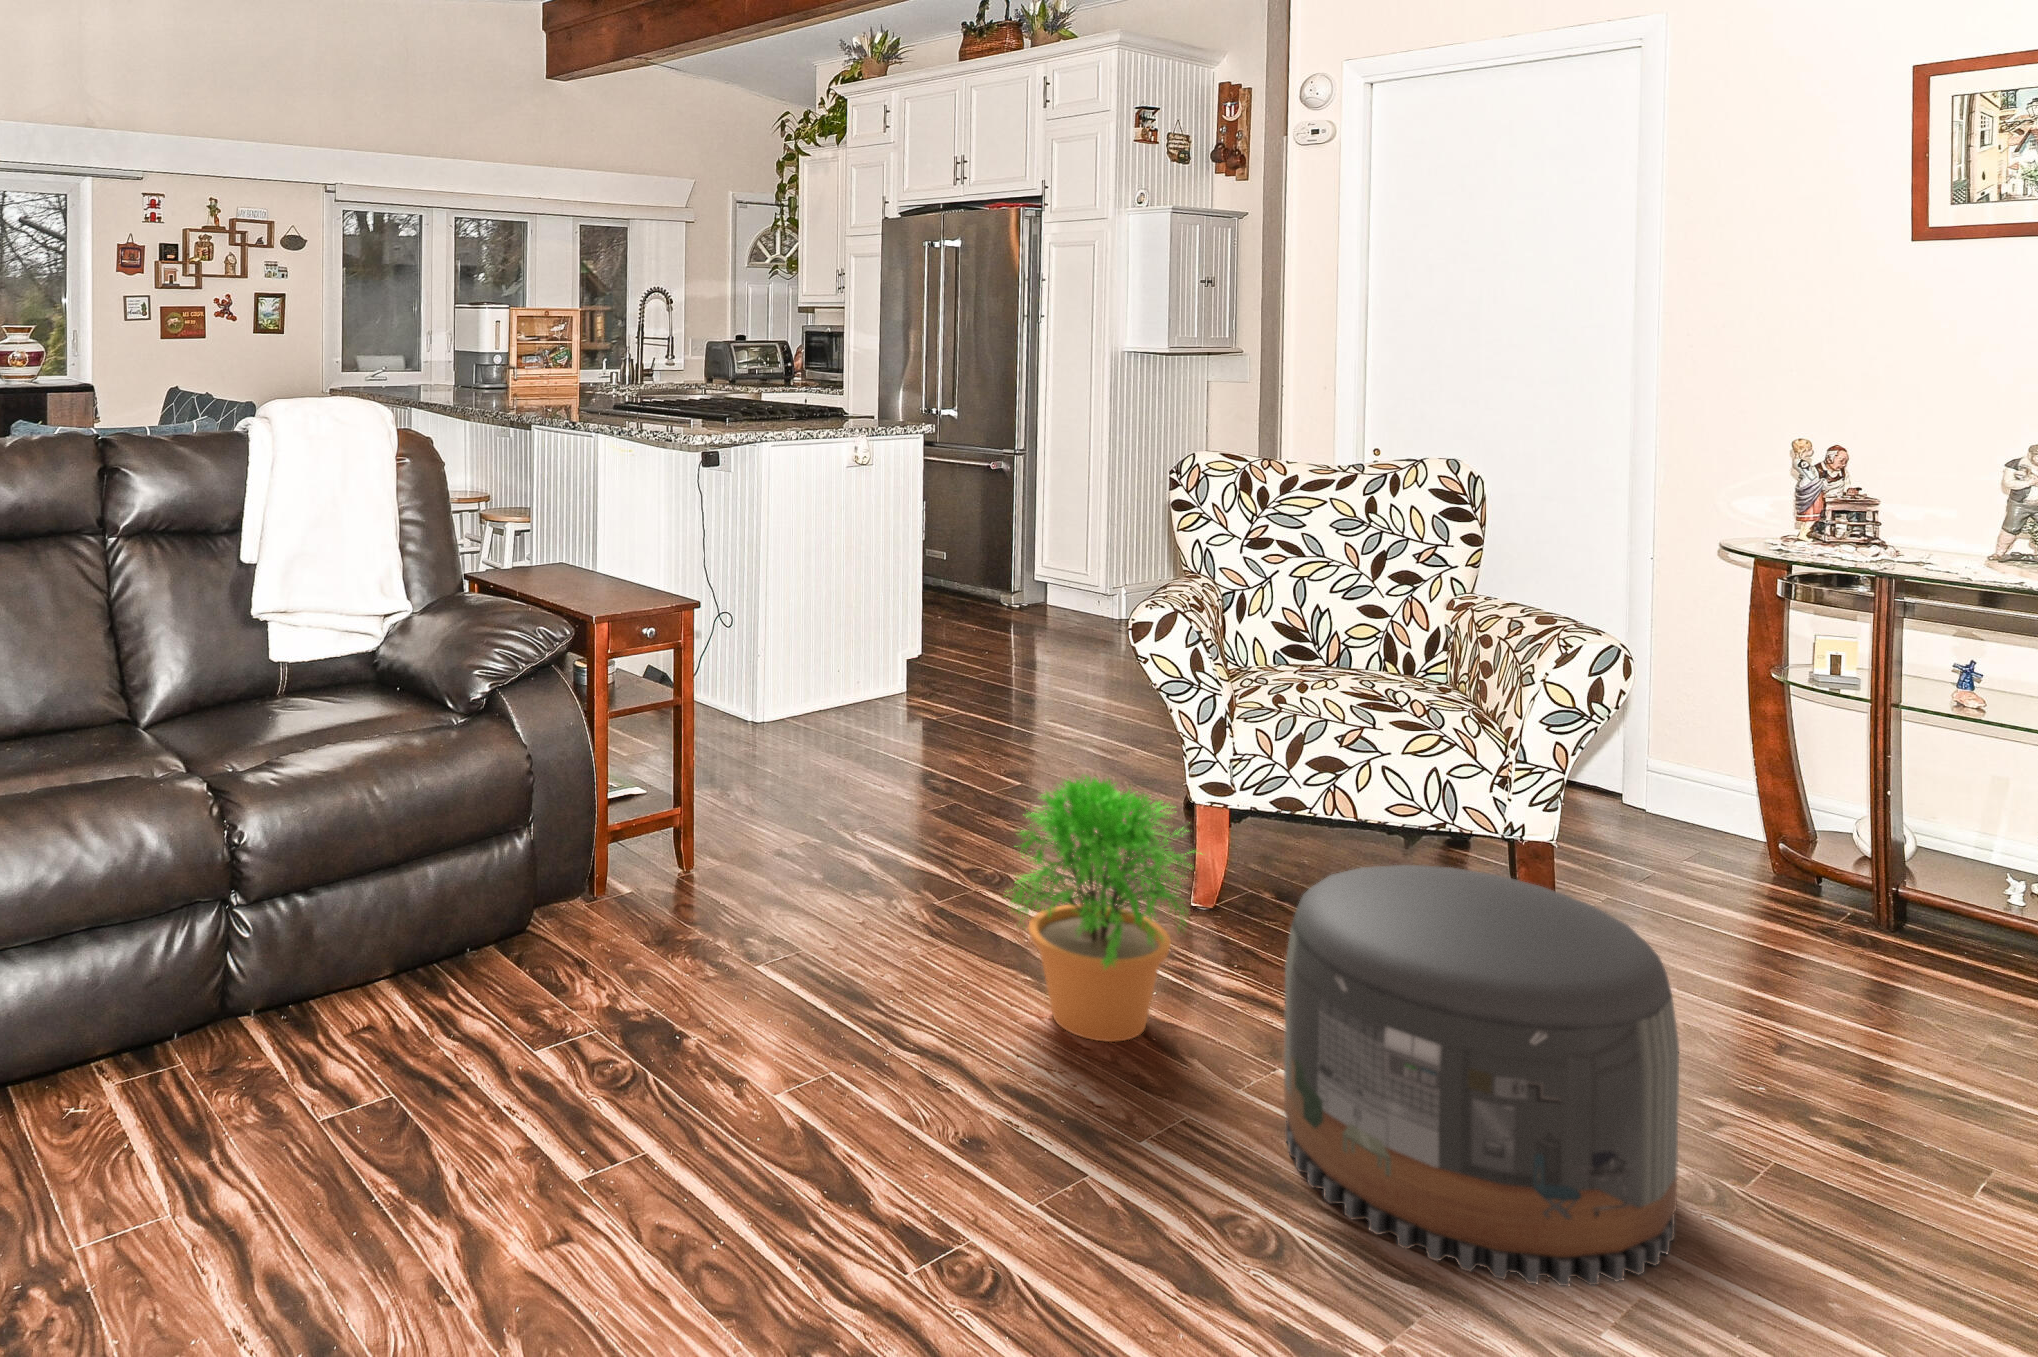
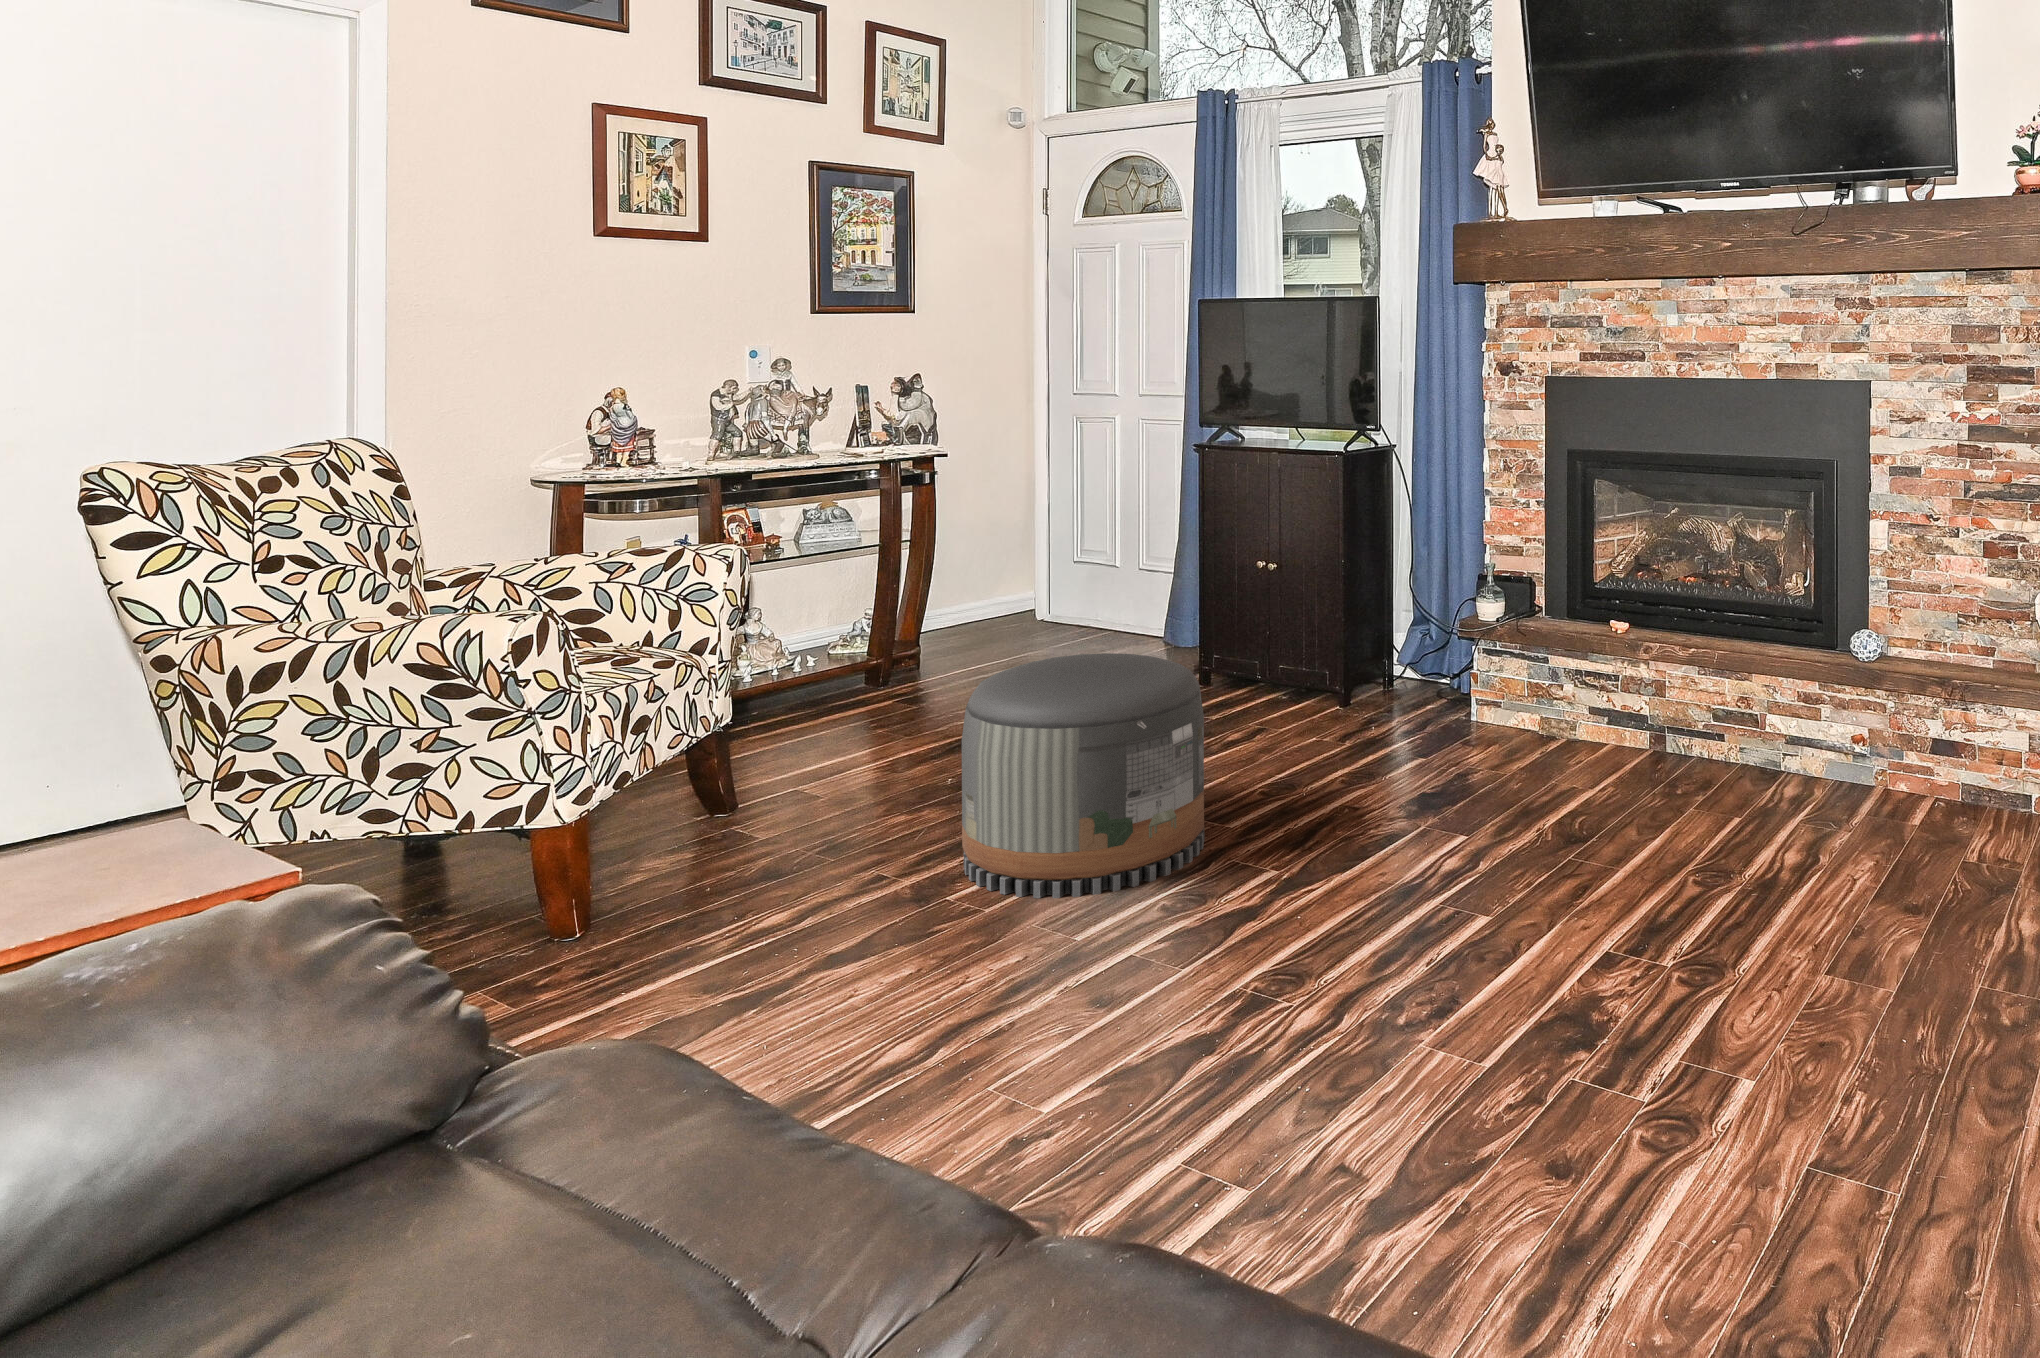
potted plant: present [1008,776,1202,1042] -> none [720,713,958,993]

